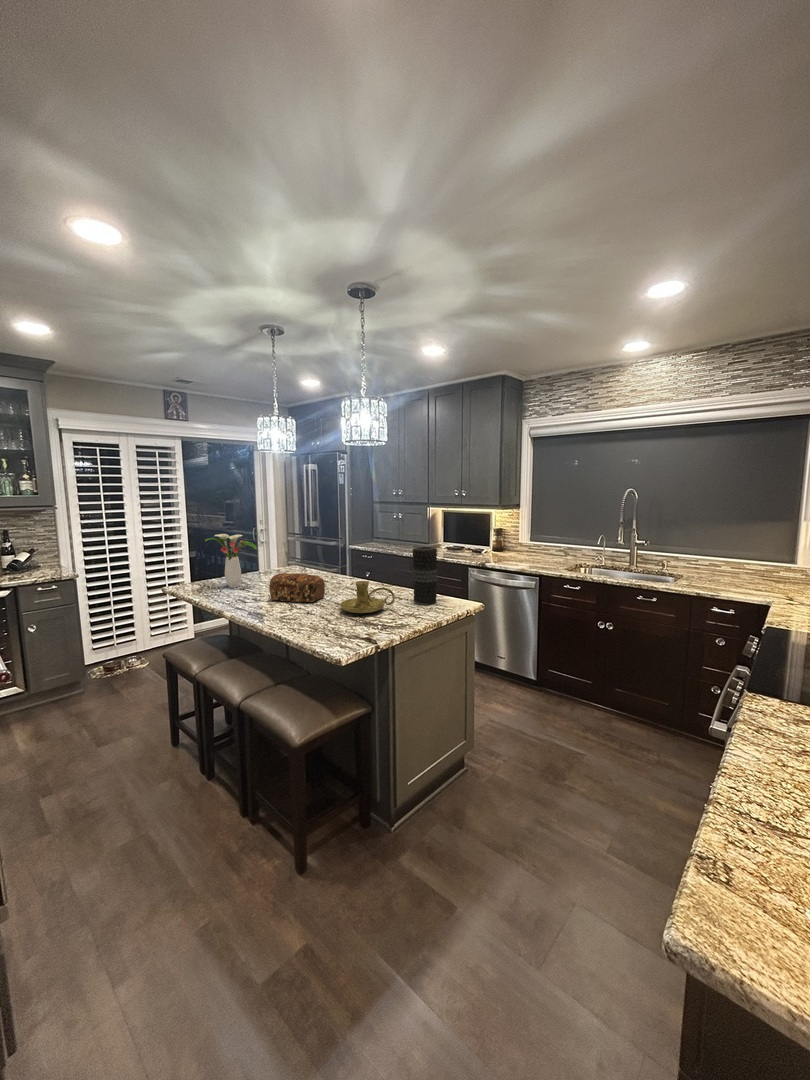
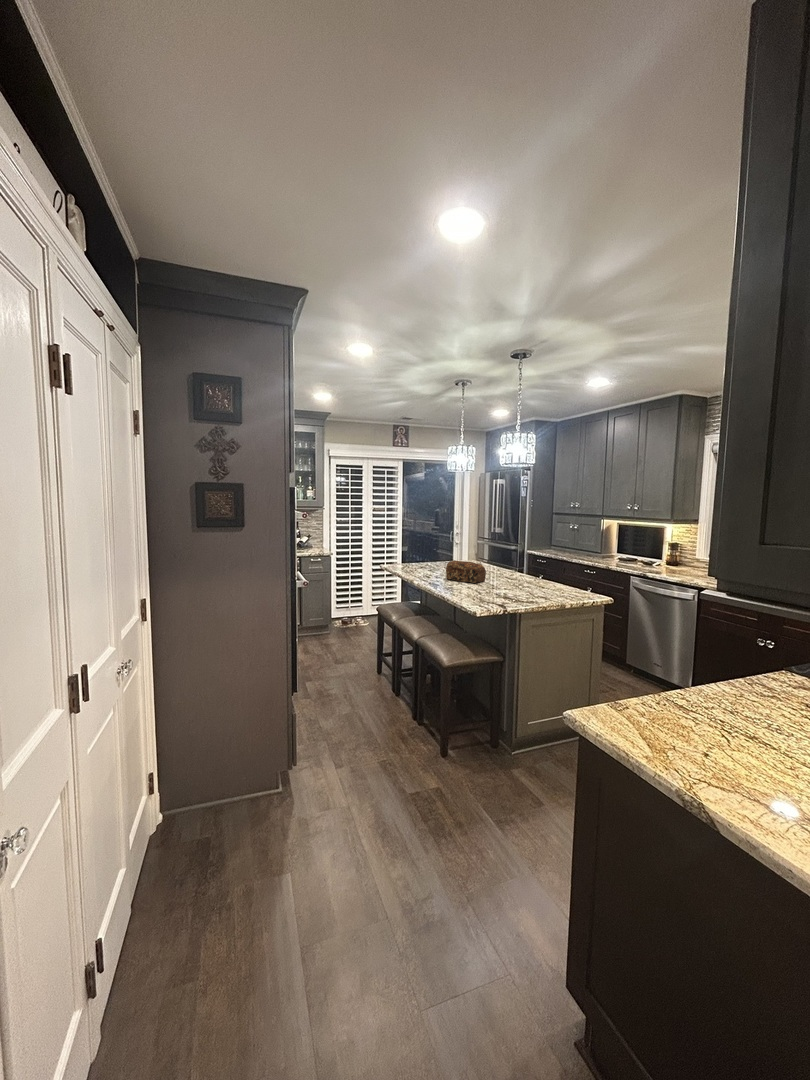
flower arrangement: present [205,534,257,588] -> none [408,530,442,570]
vase: present [412,547,437,605] -> none [552,548,574,594]
candle holder: present [340,581,395,613] -> none [491,569,534,593]

